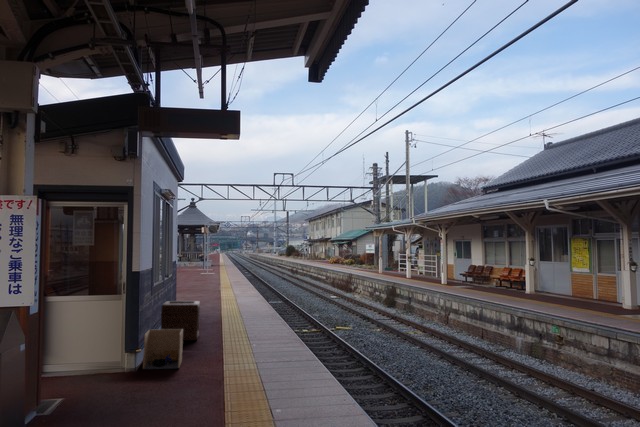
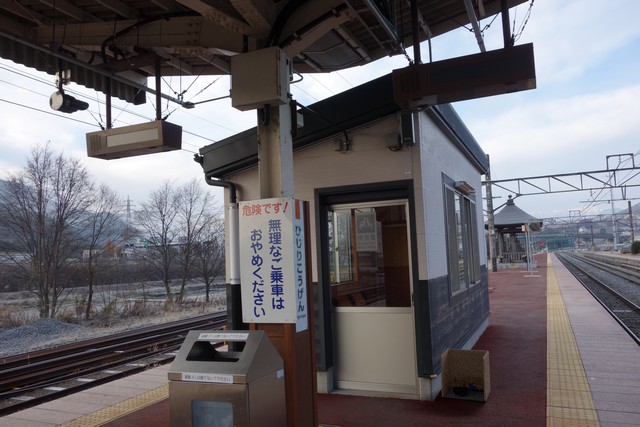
wooden crate: present [161,301,200,340] -> none [466,312,515,363]

